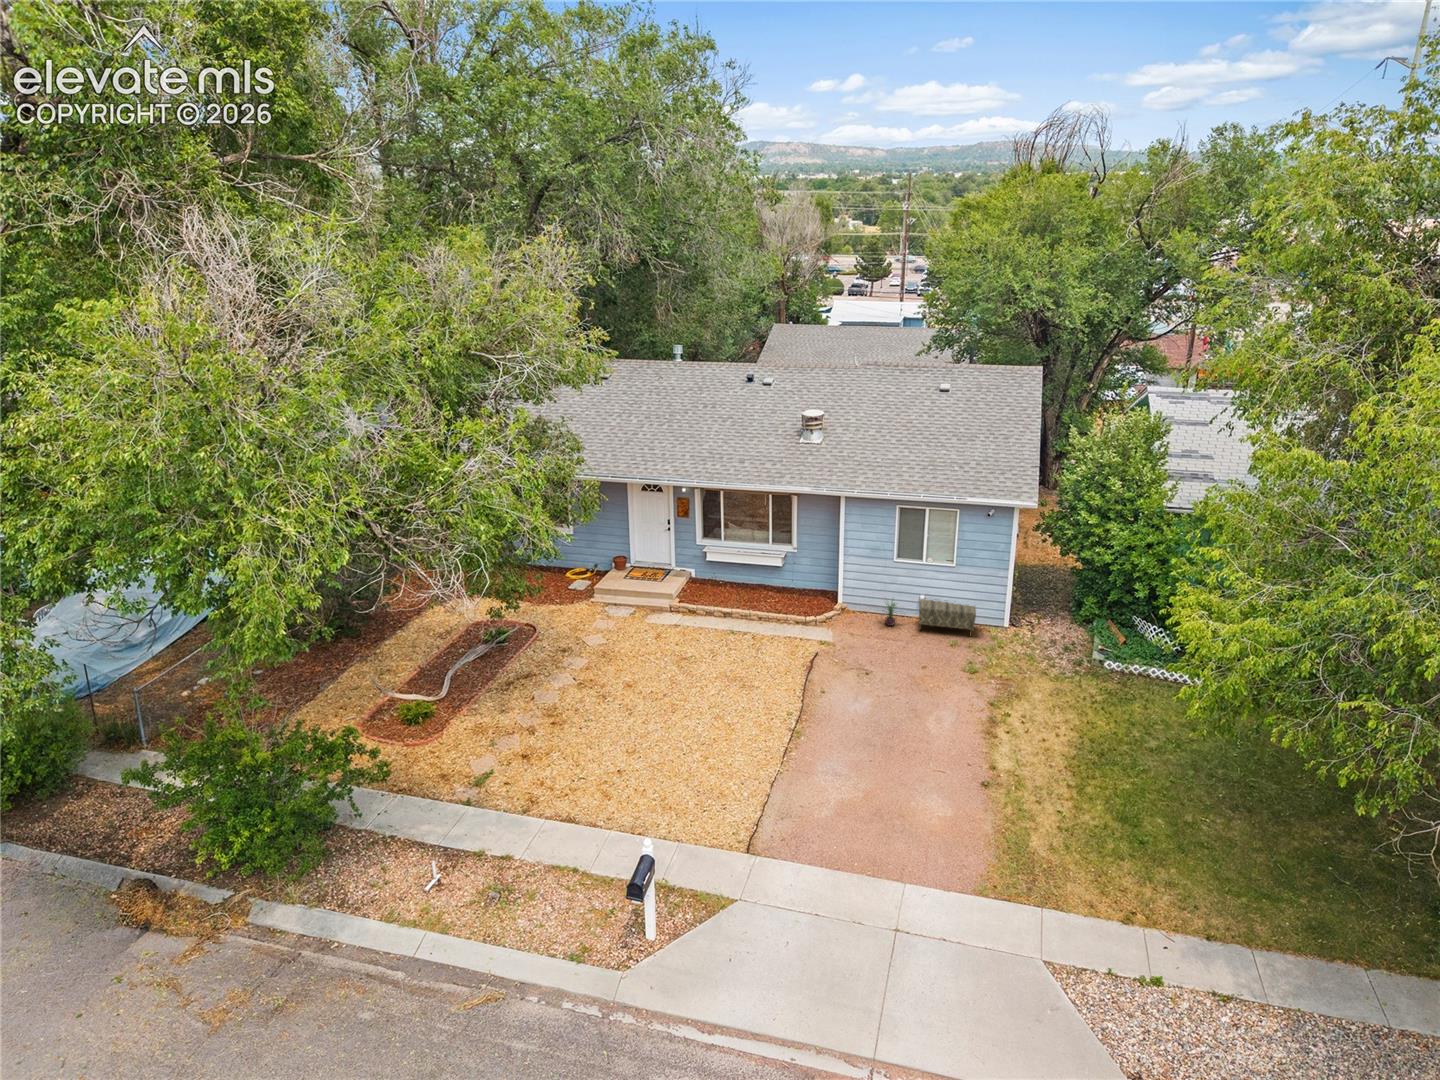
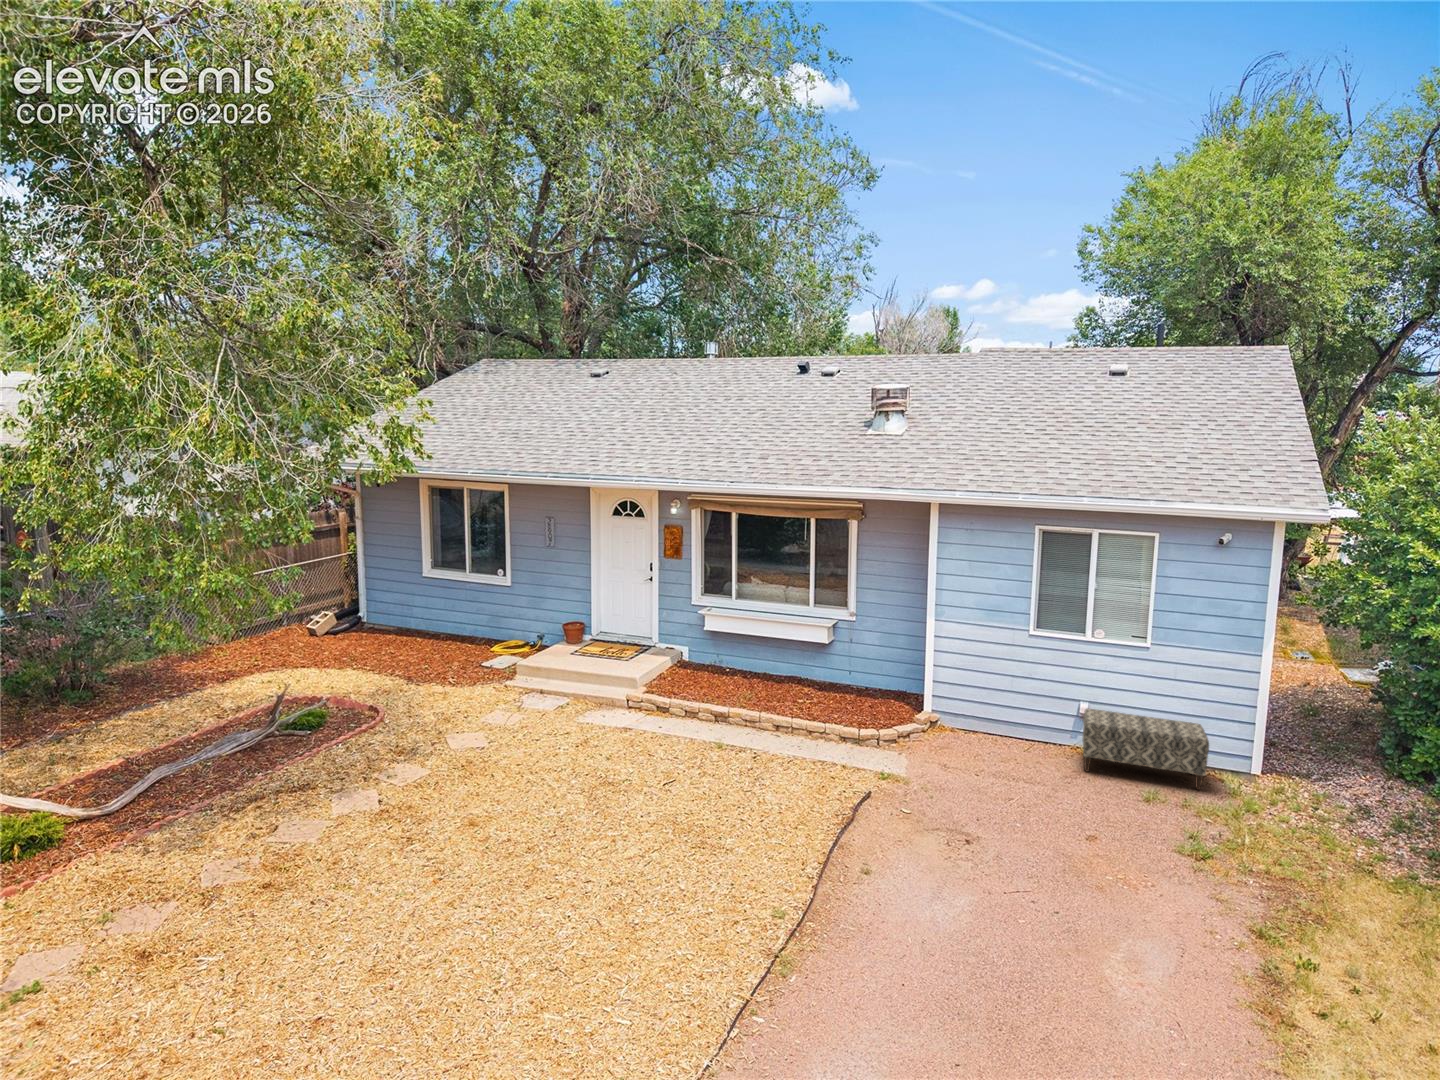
decorative plant: present [882,600,896,626] -> none [994,702,1056,758]

